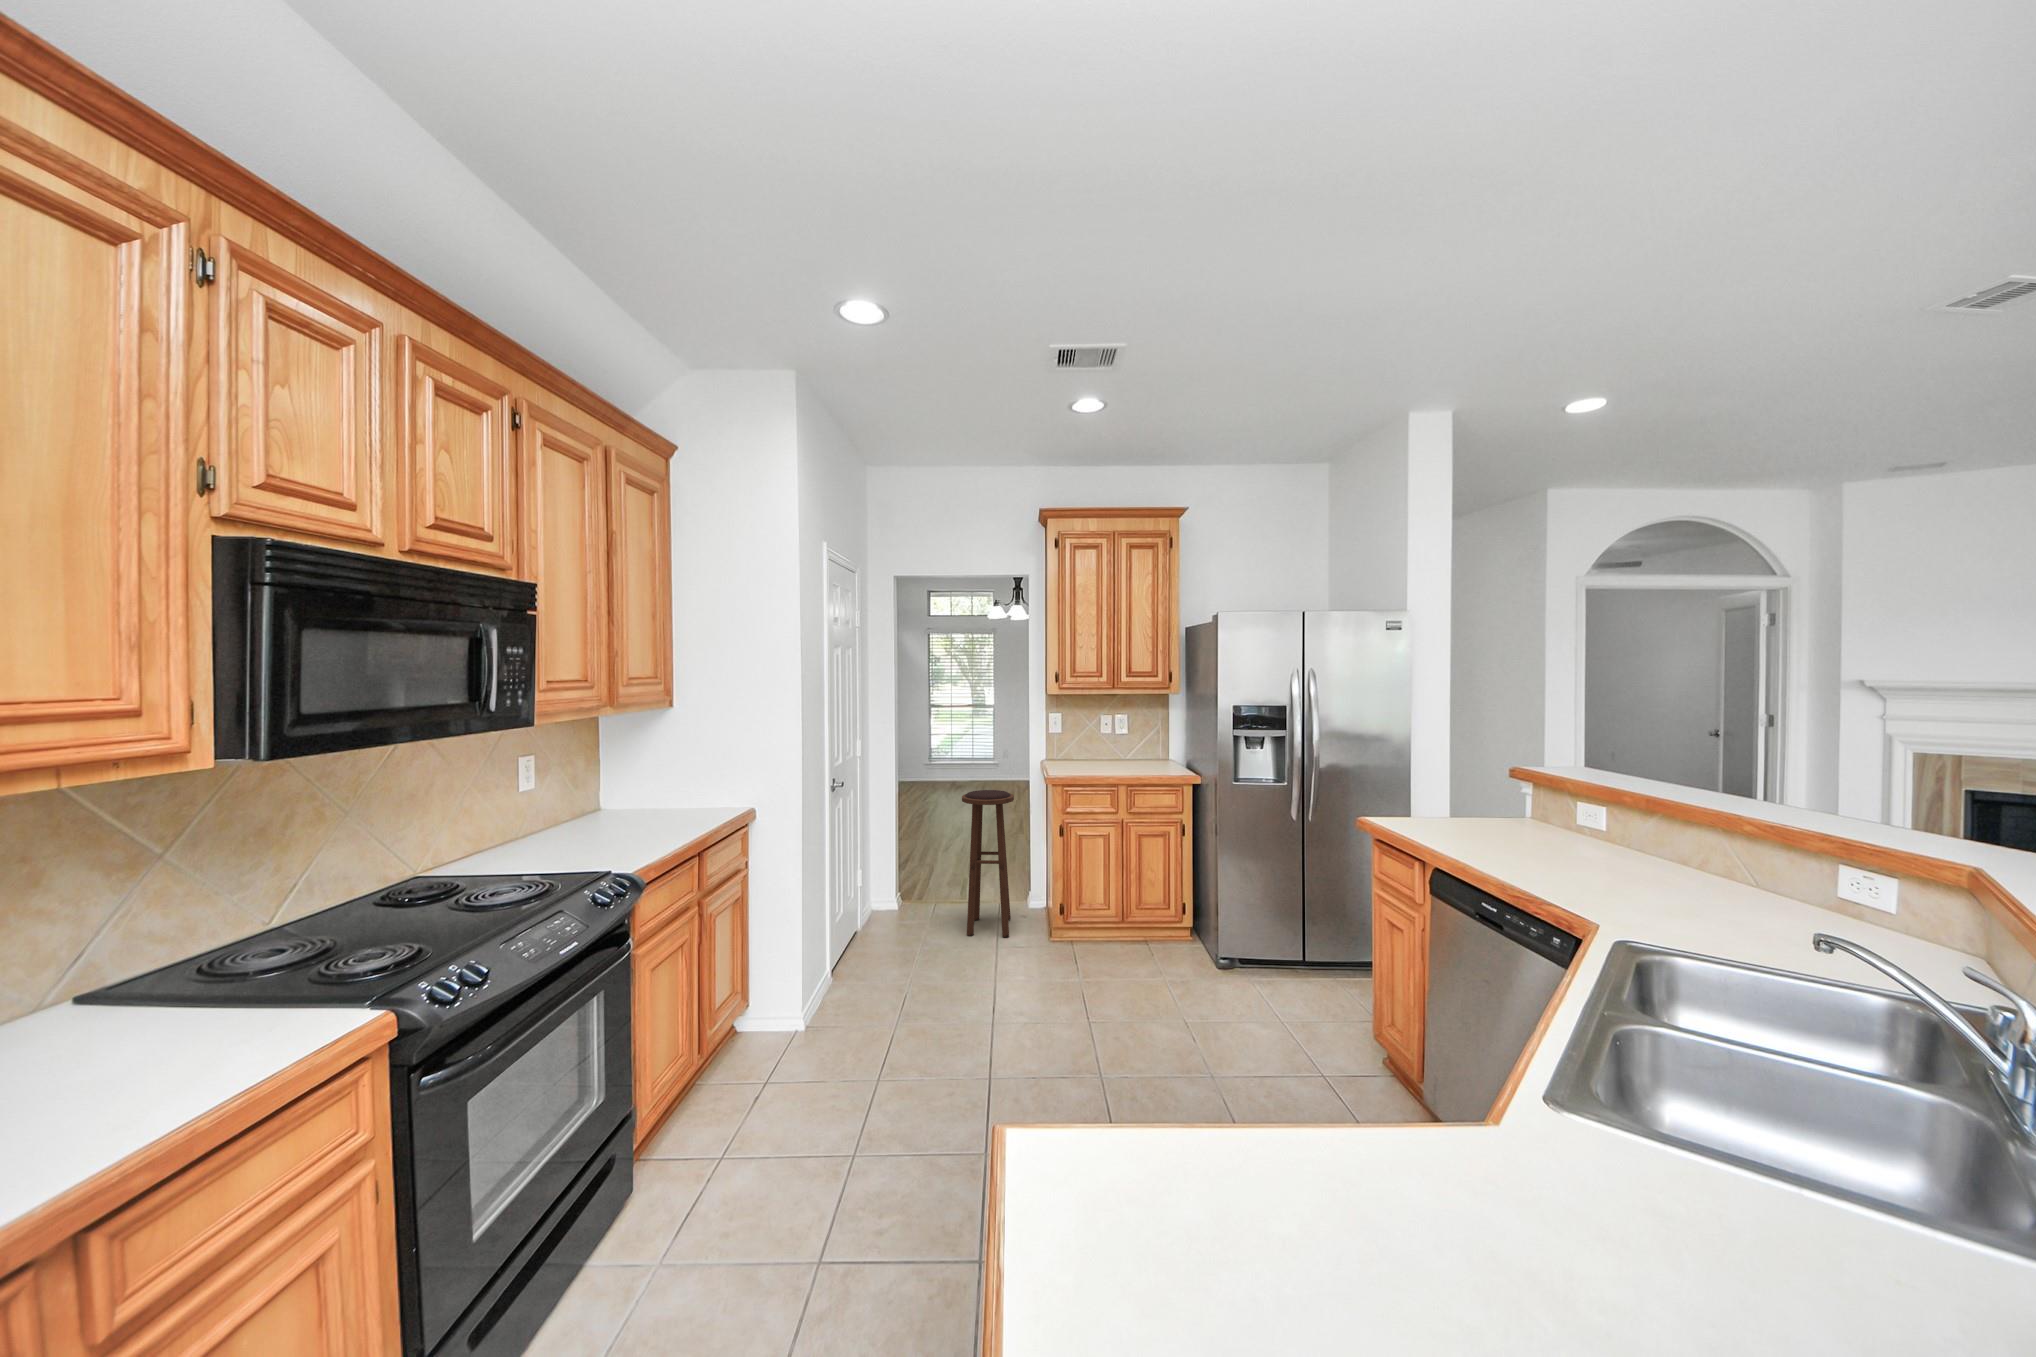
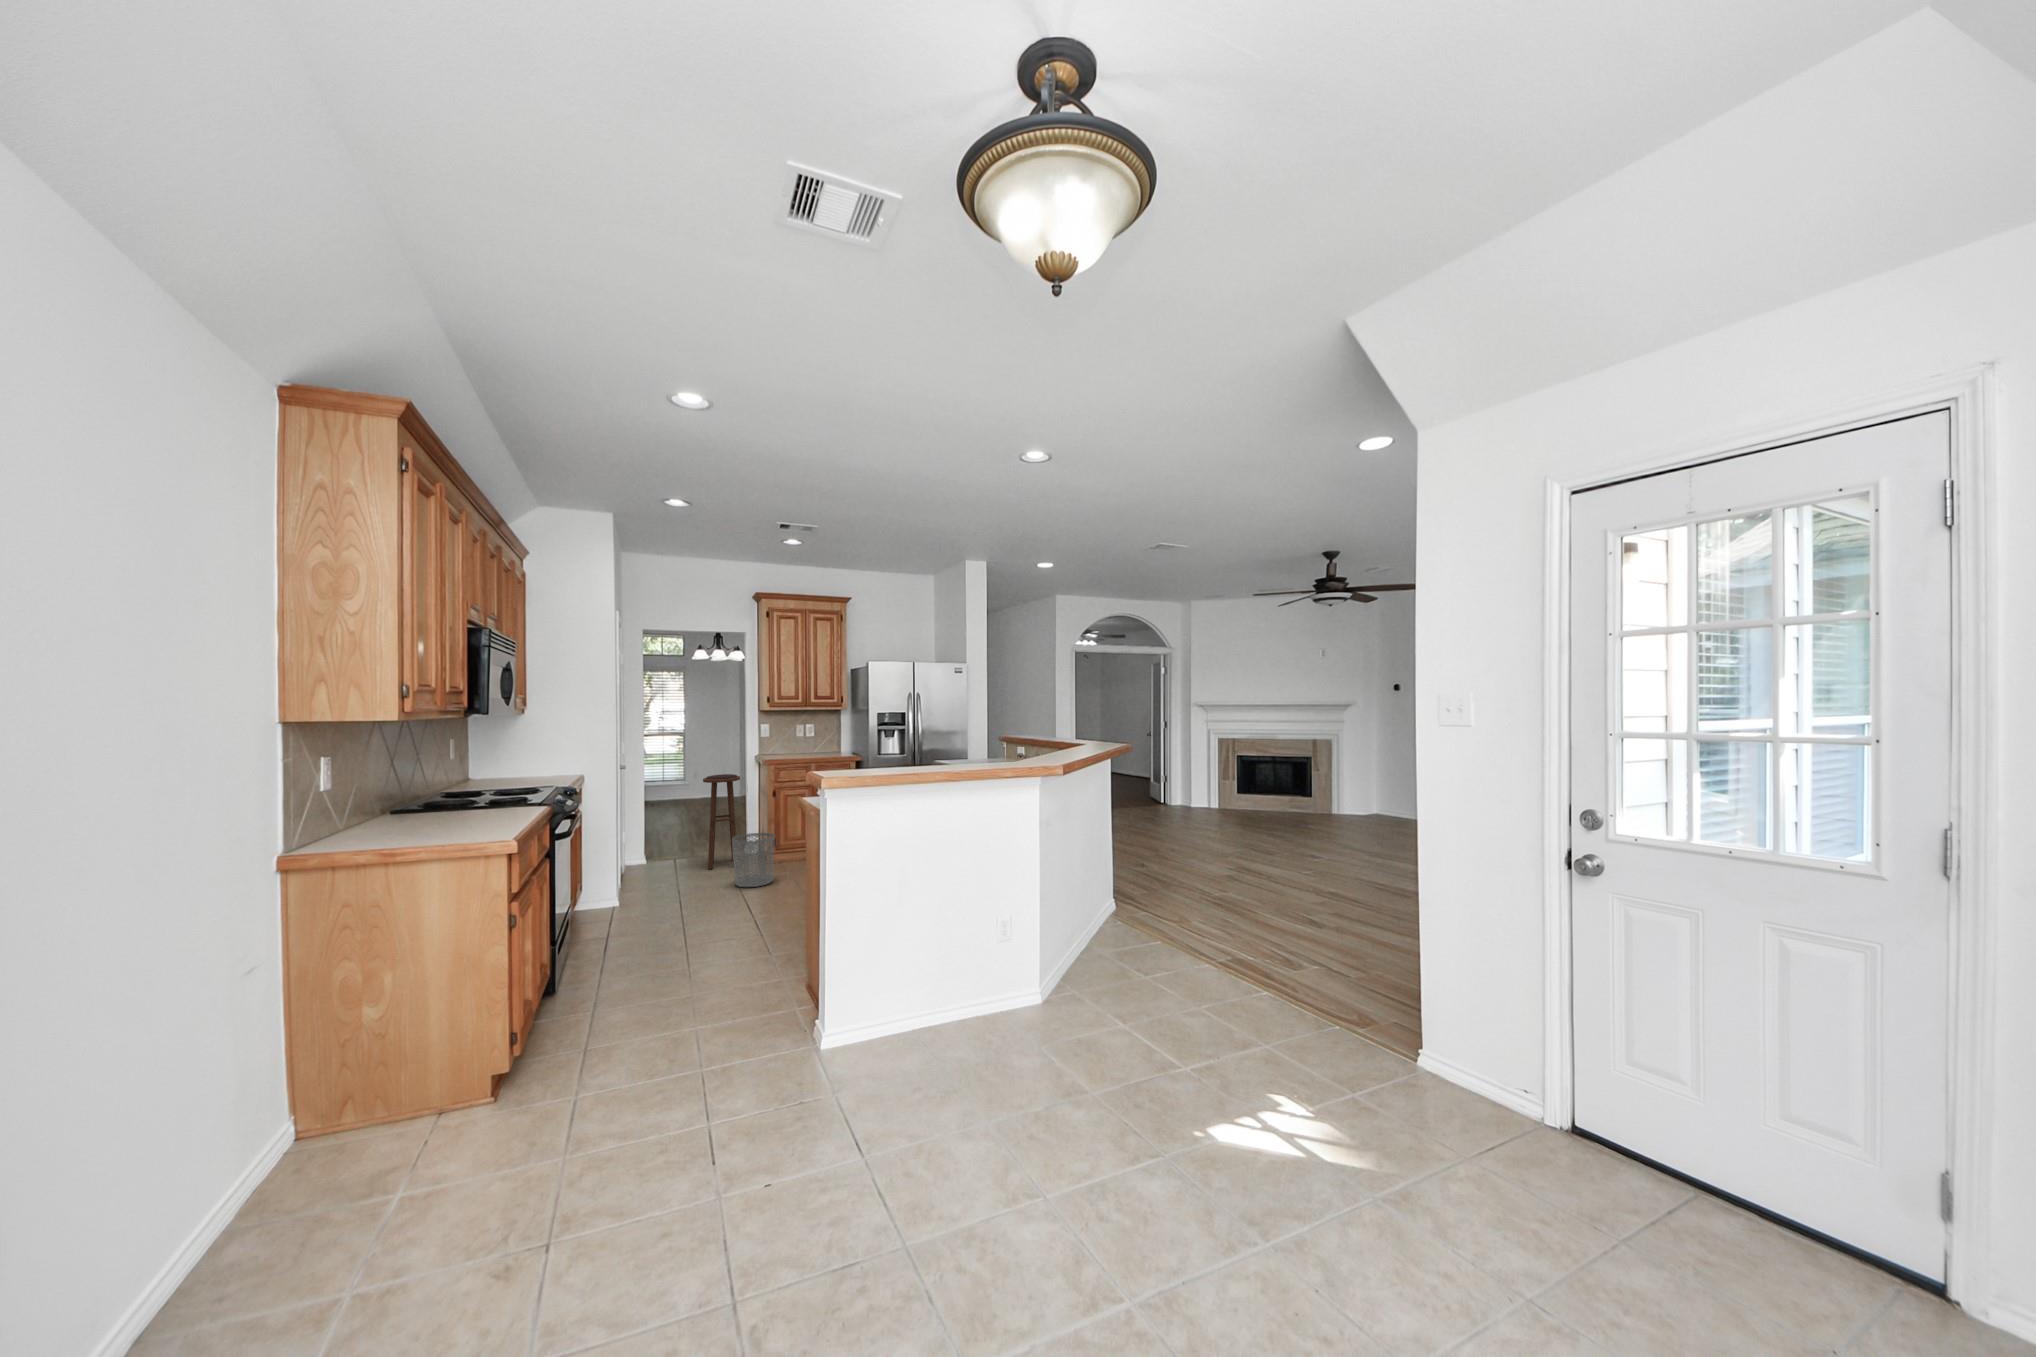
waste bin: none [990,898,1055,996] -> present [733,833,775,887]

